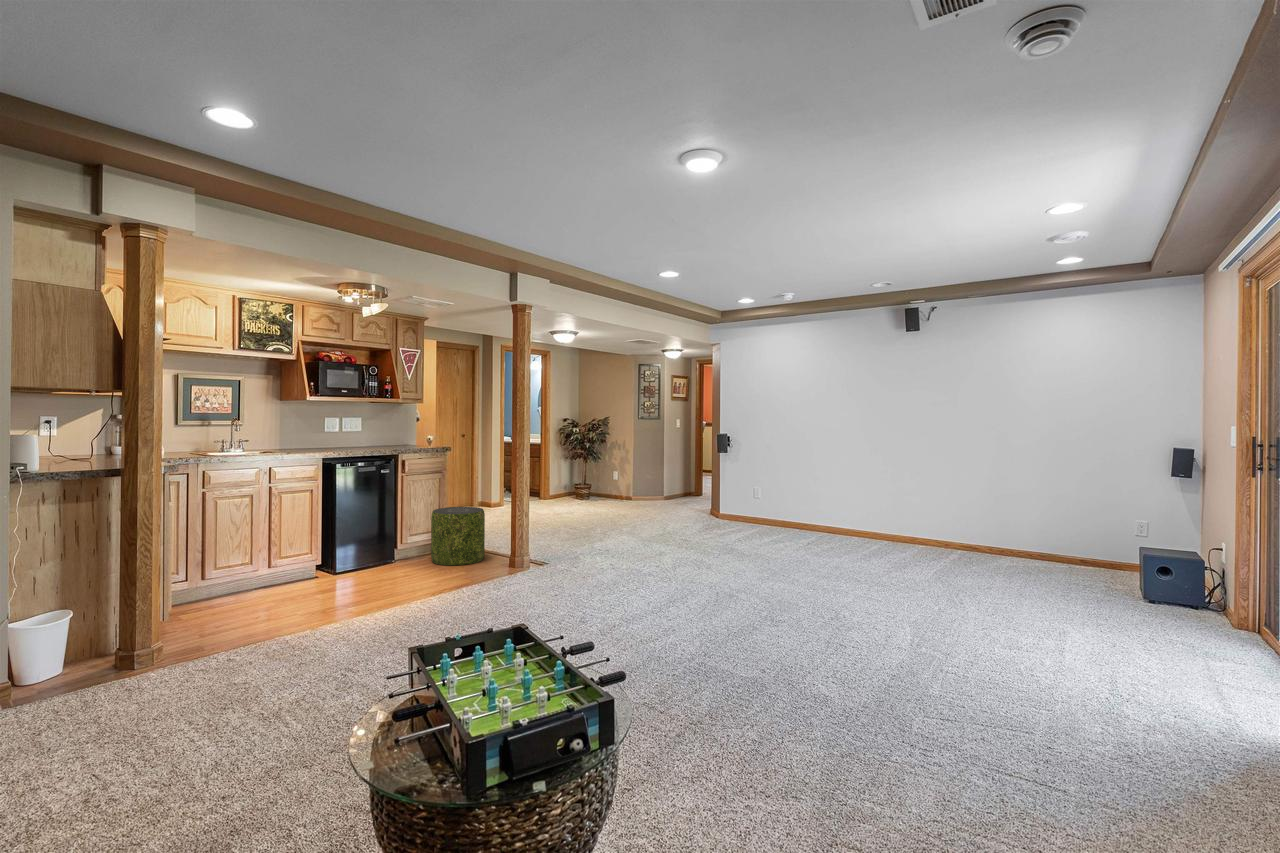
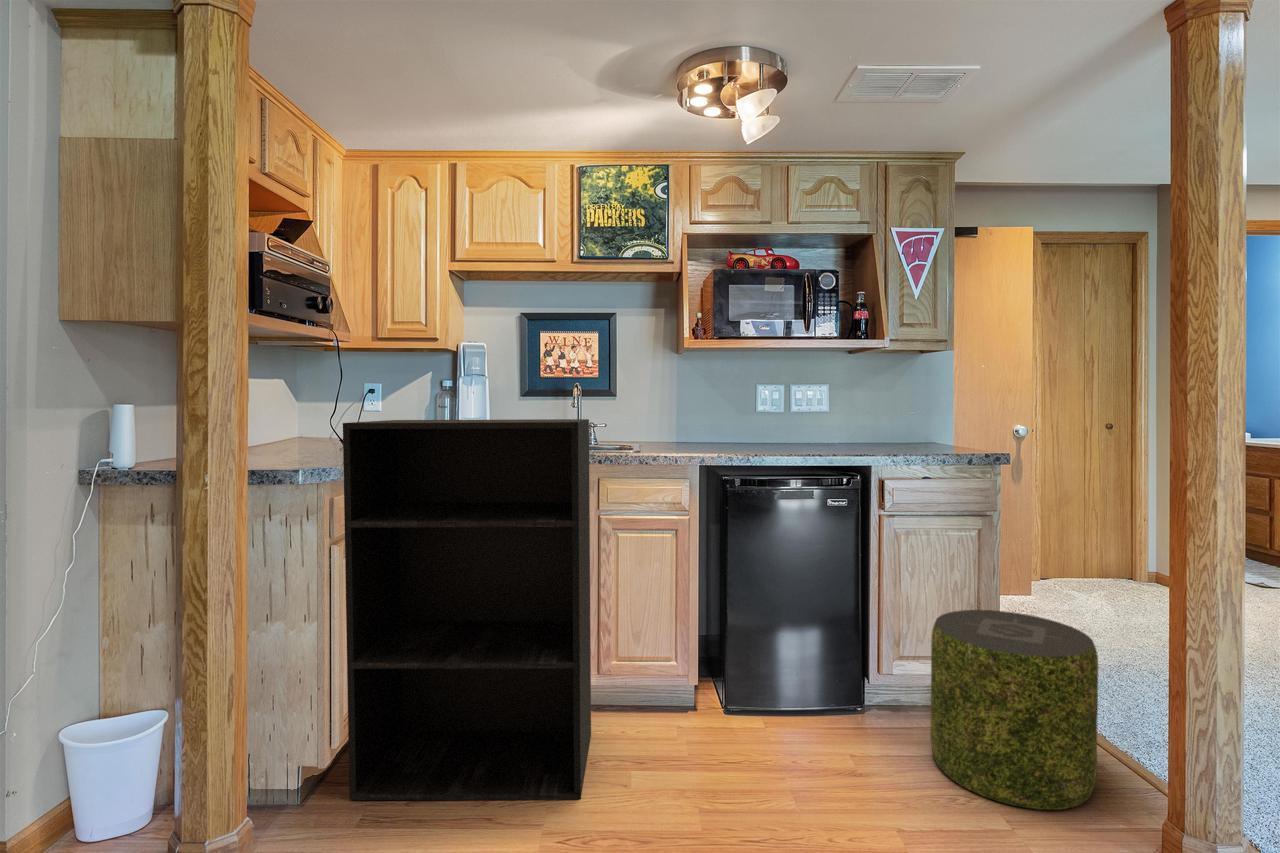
bookshelf: none [177,439,315,625] -> present [343,419,591,800]

